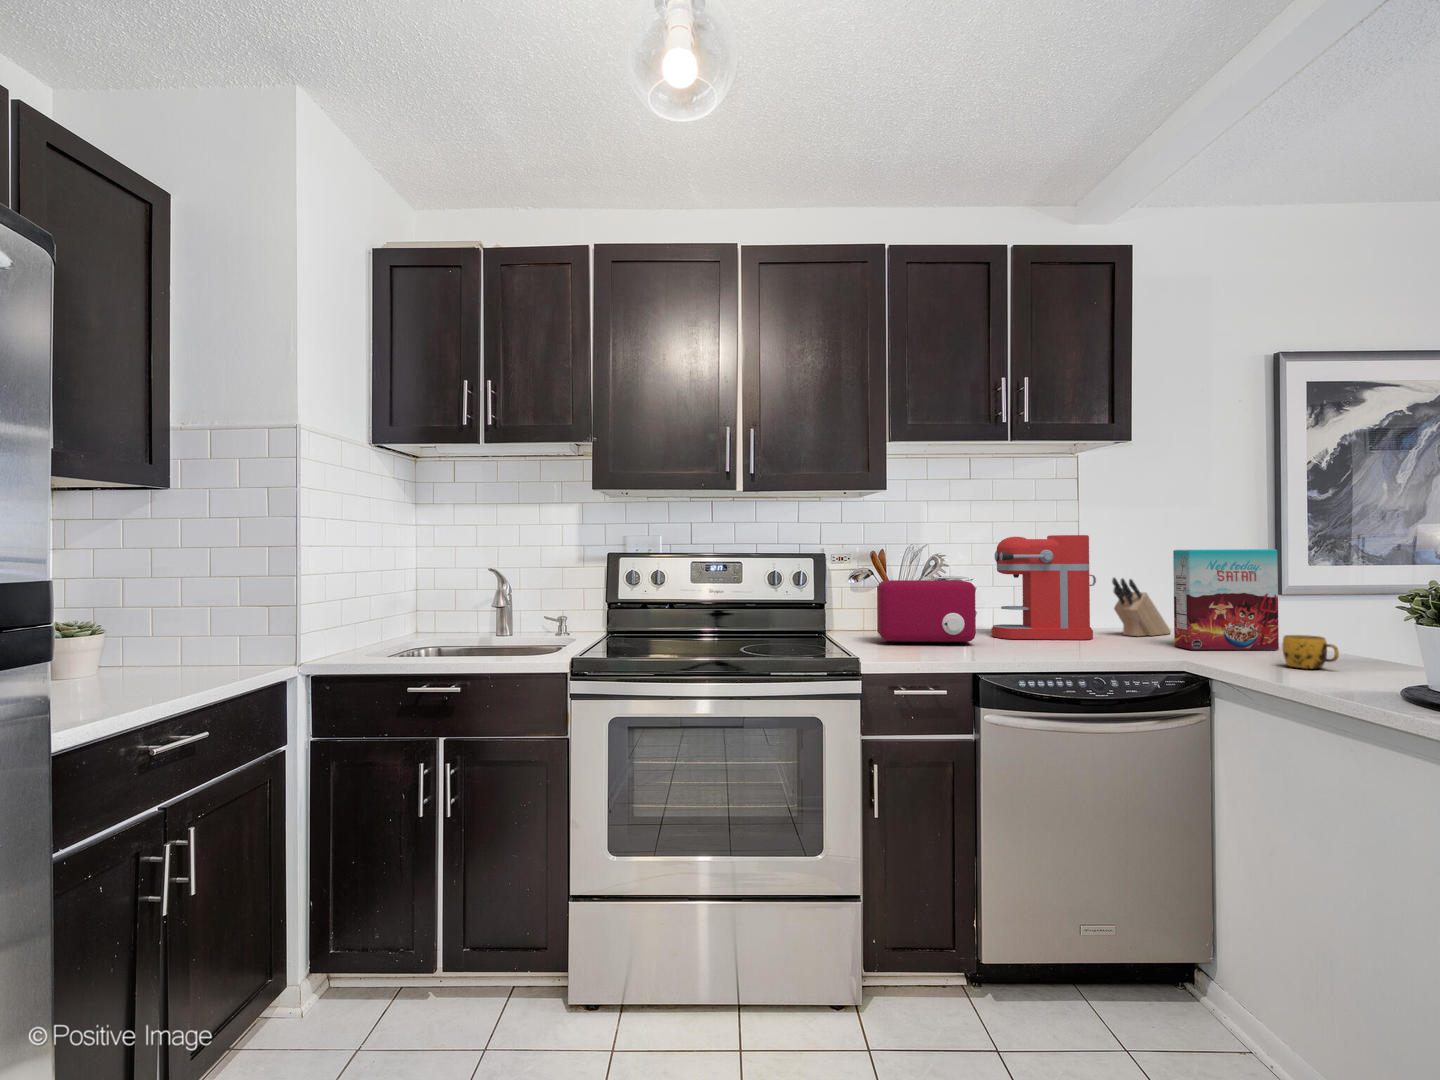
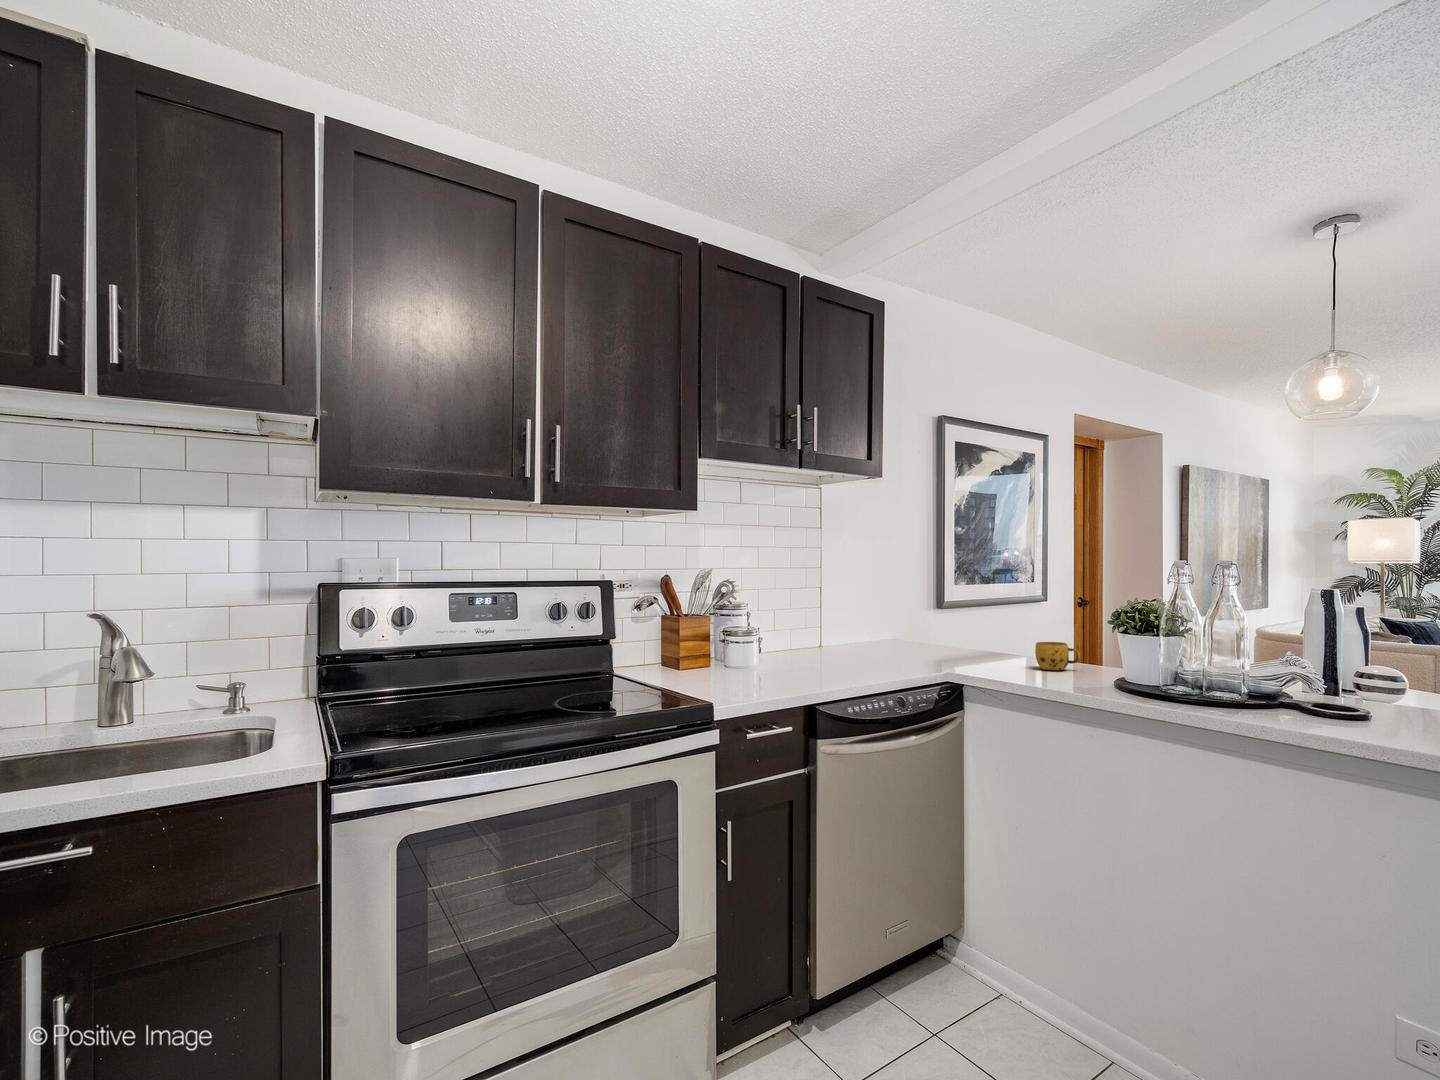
coffee maker: present [992,535,1096,640] -> none [765,560,849,661]
cereal box: present [1173,549,1279,650] -> none [920,571,992,659]
knife block: present [1112,578,1171,636] -> none [855,598,888,649]
toaster: present [878,580,976,645] -> none [676,606,778,678]

